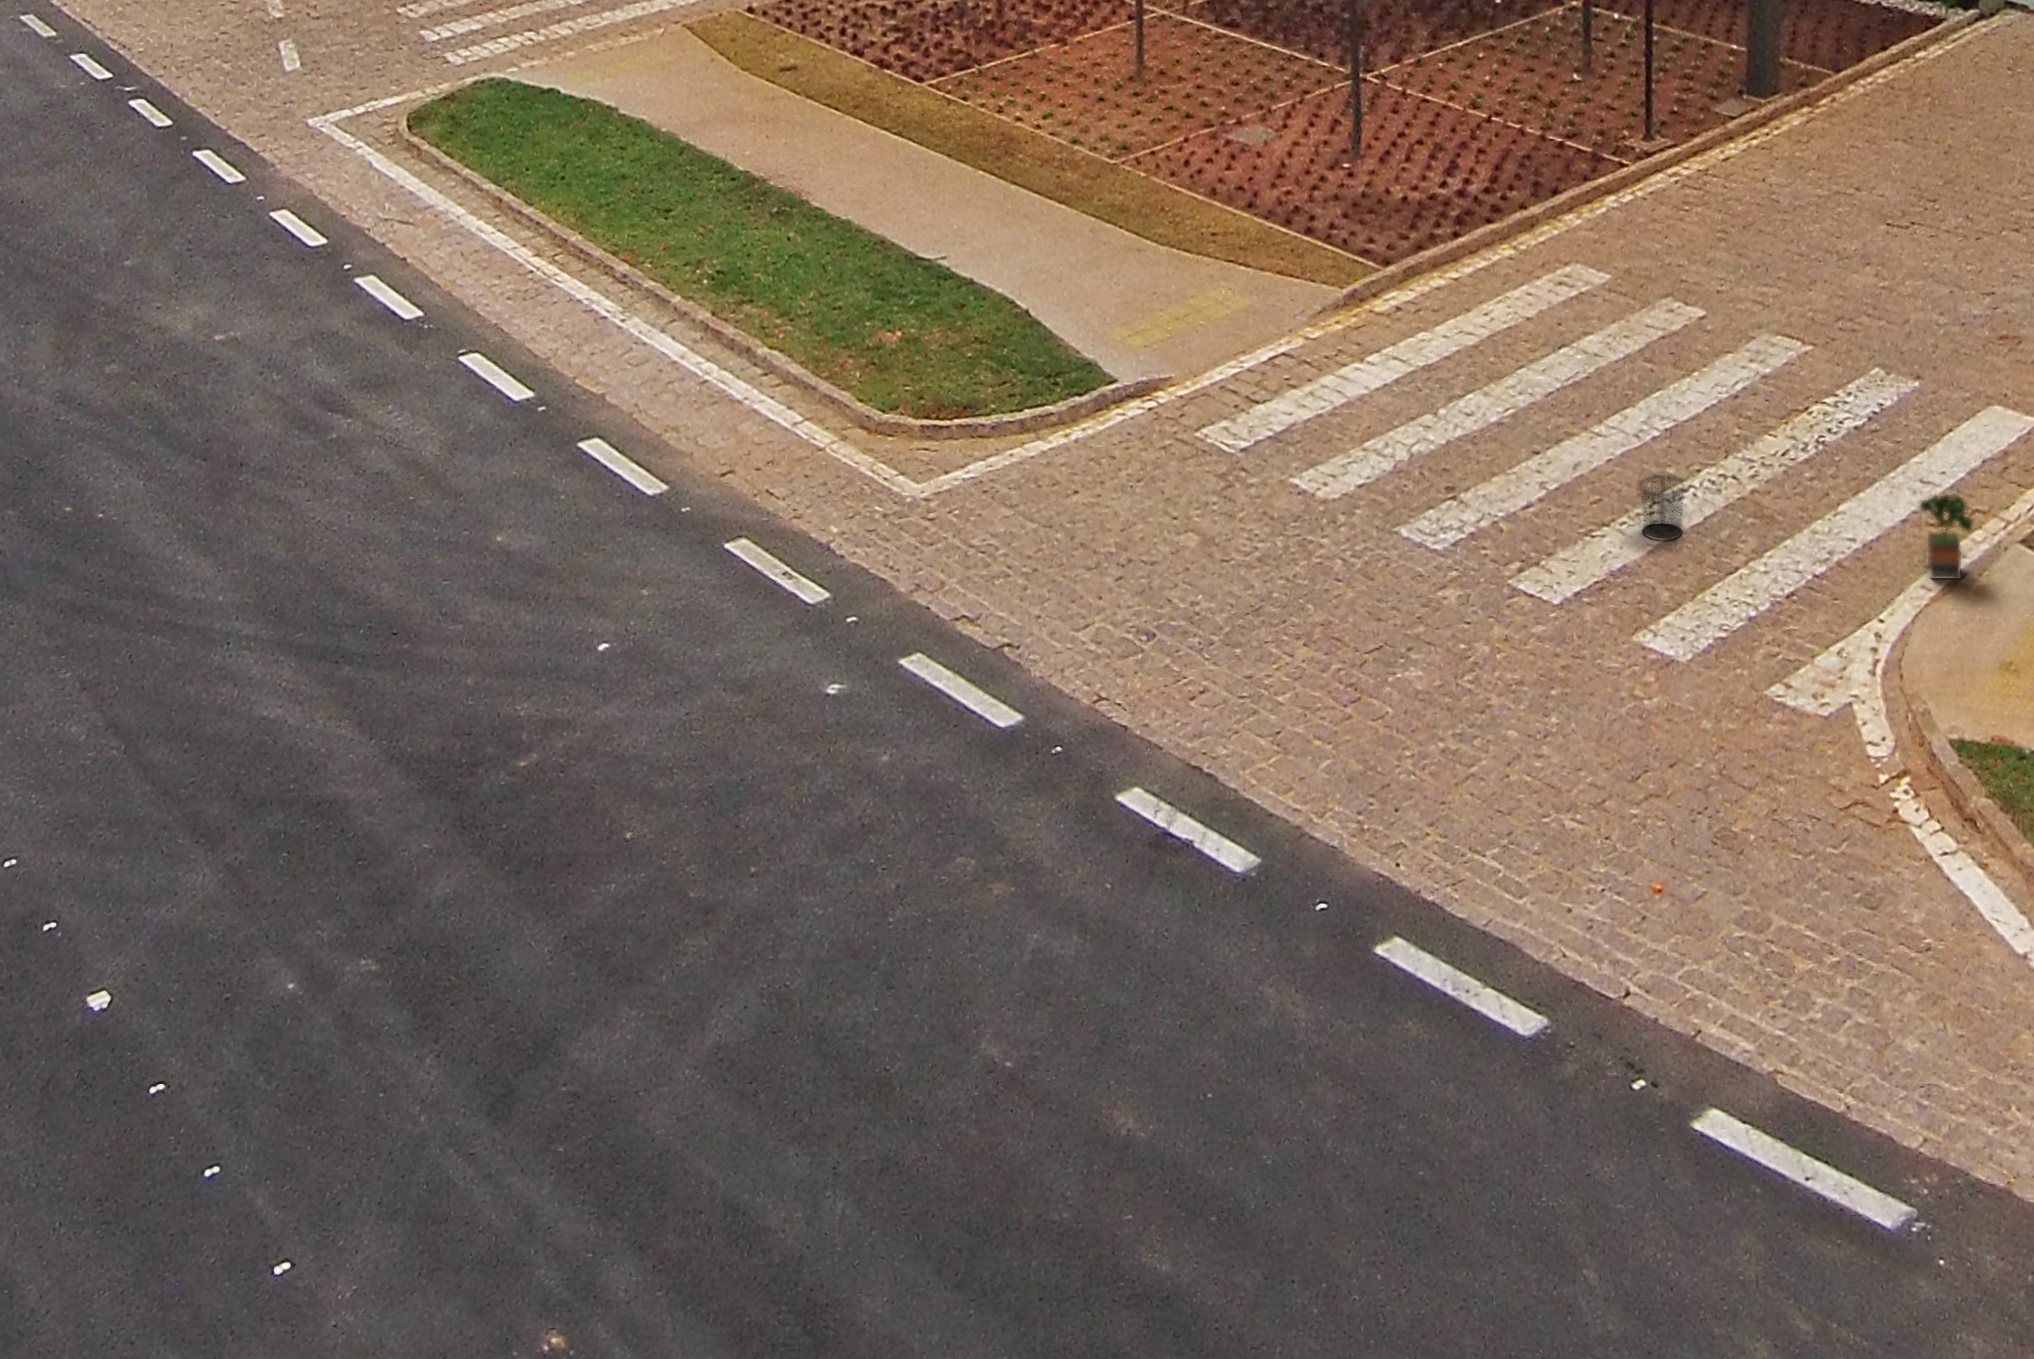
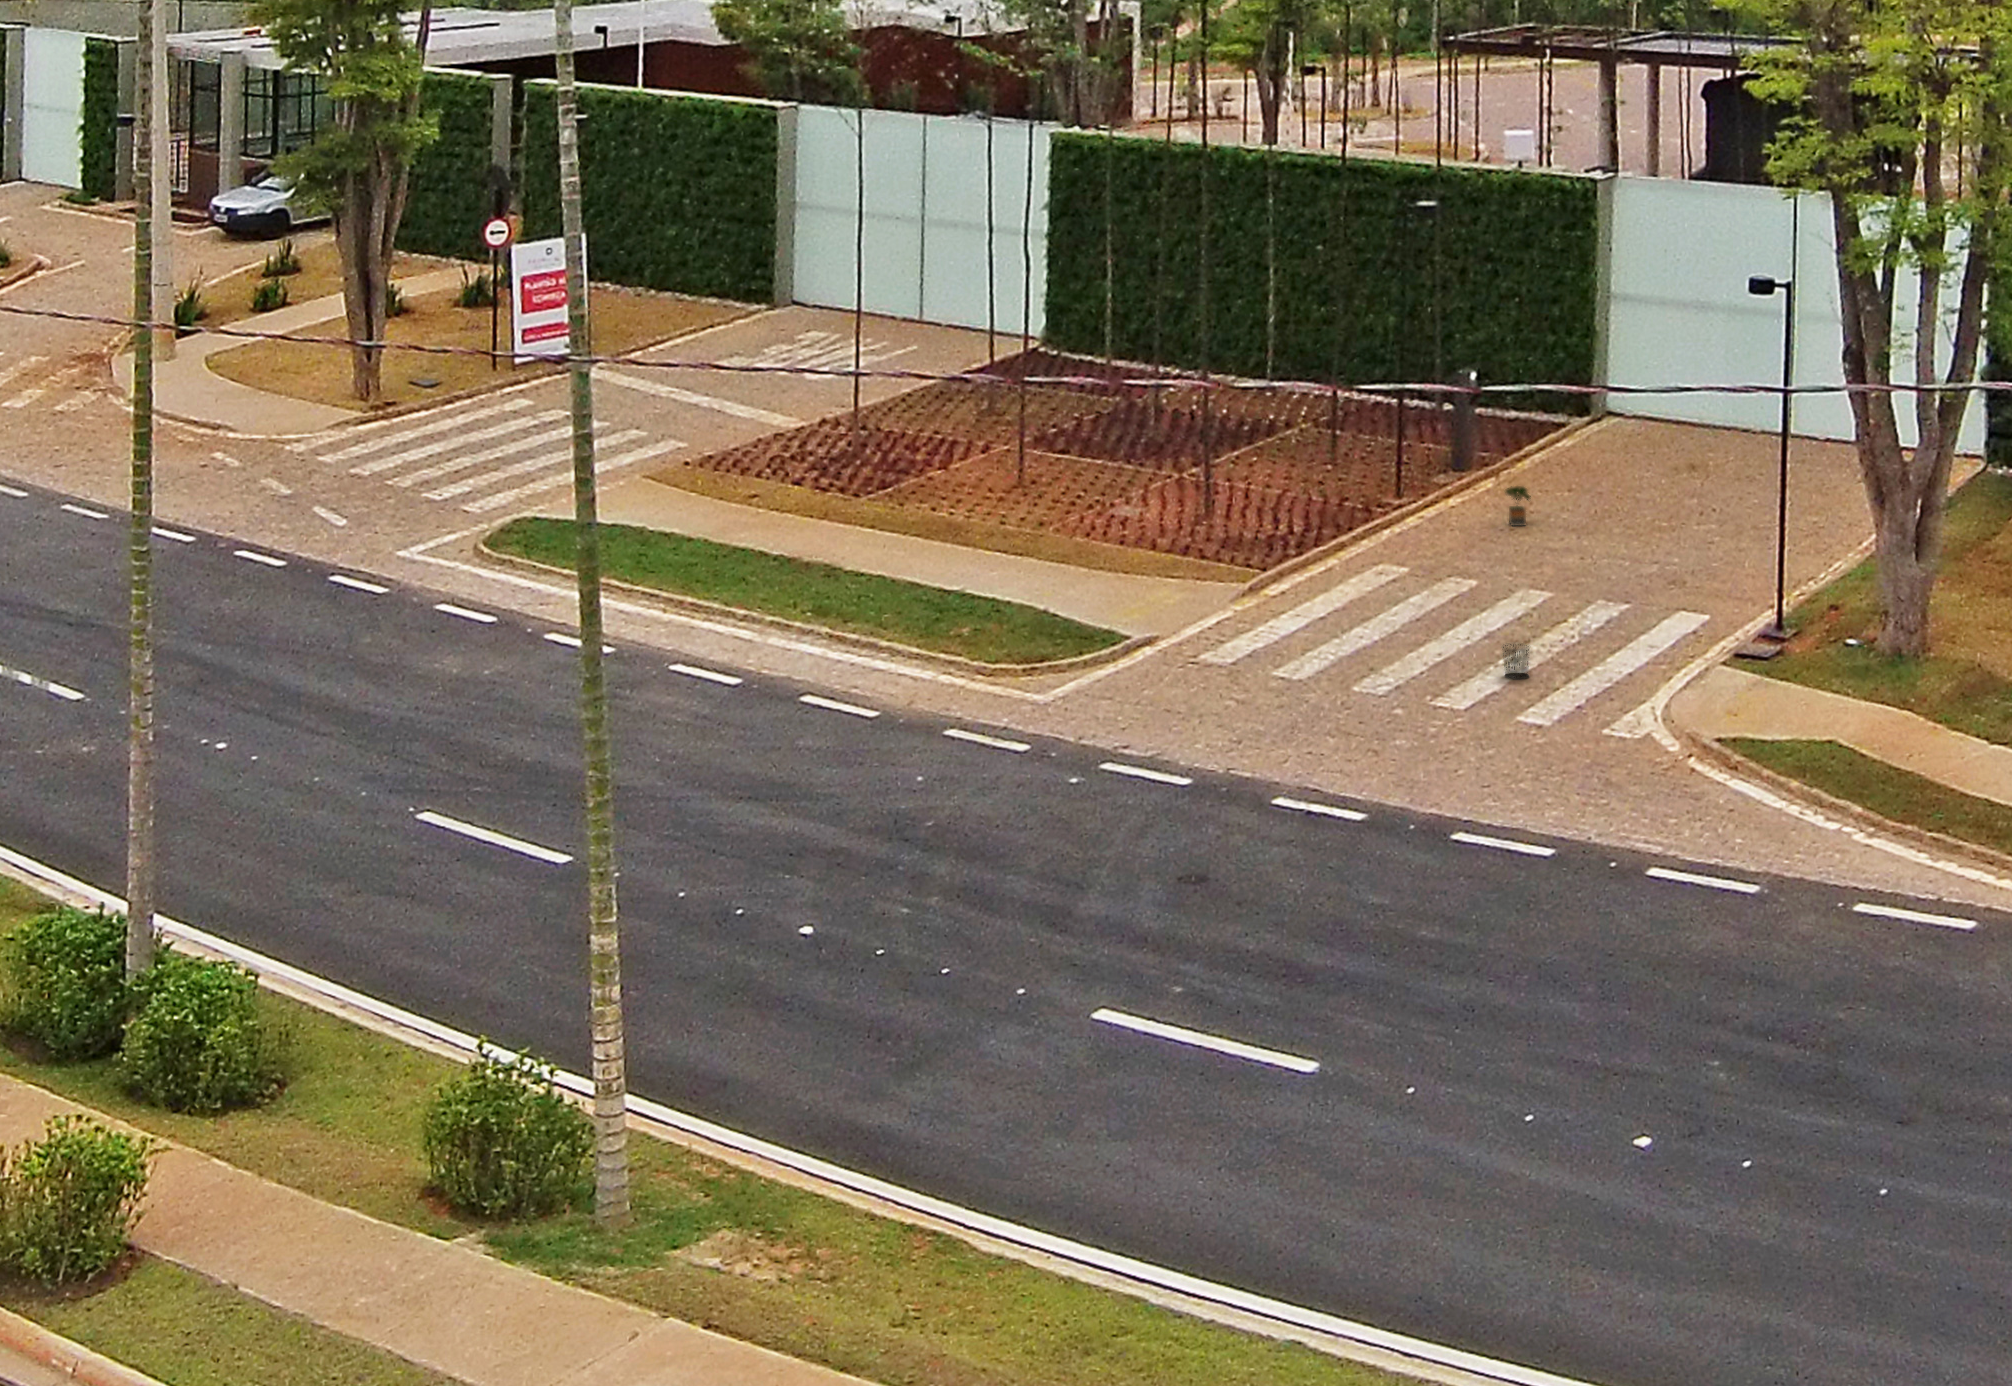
potted tree: present [1920,494,1973,579] -> present [1505,486,1531,526]

